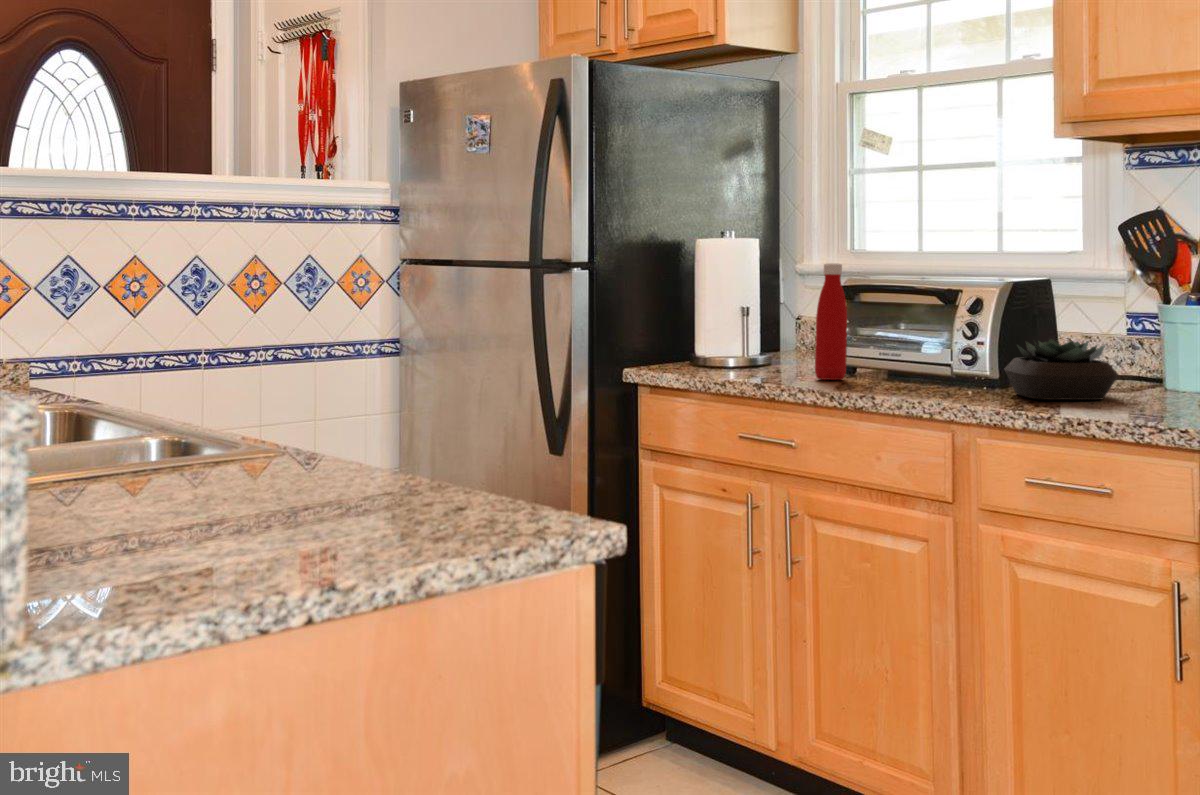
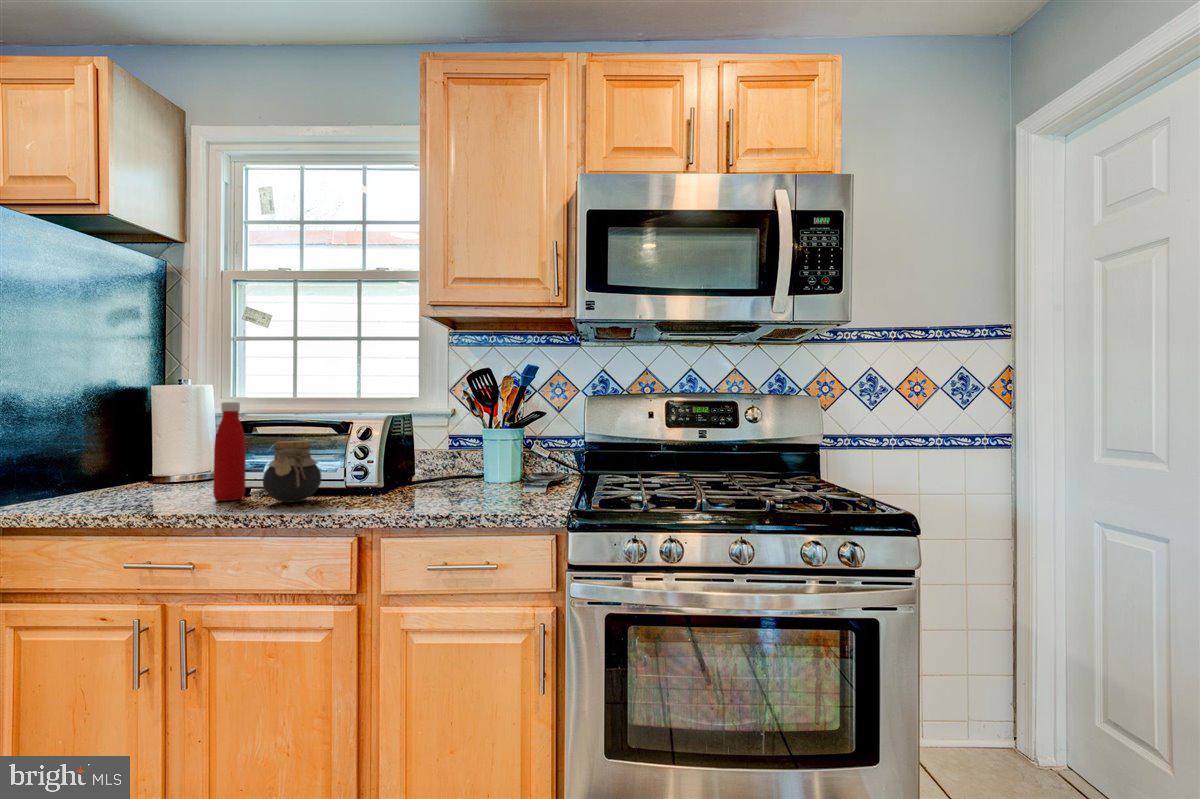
jar: none [860,313,923,388] -> present [263,441,321,503]
succulent plant: present [1005,339,1118,400] -> none [390,454,474,500]

